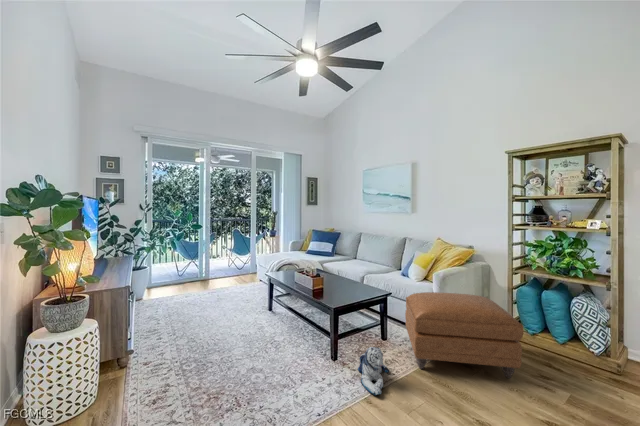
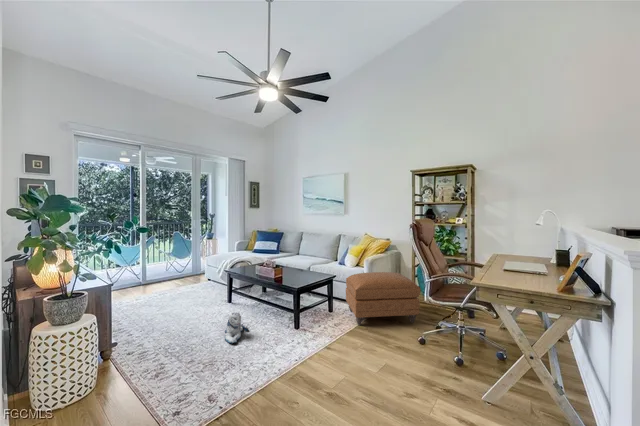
plush toy: present [358,347,389,395] -> present [225,313,248,344]

